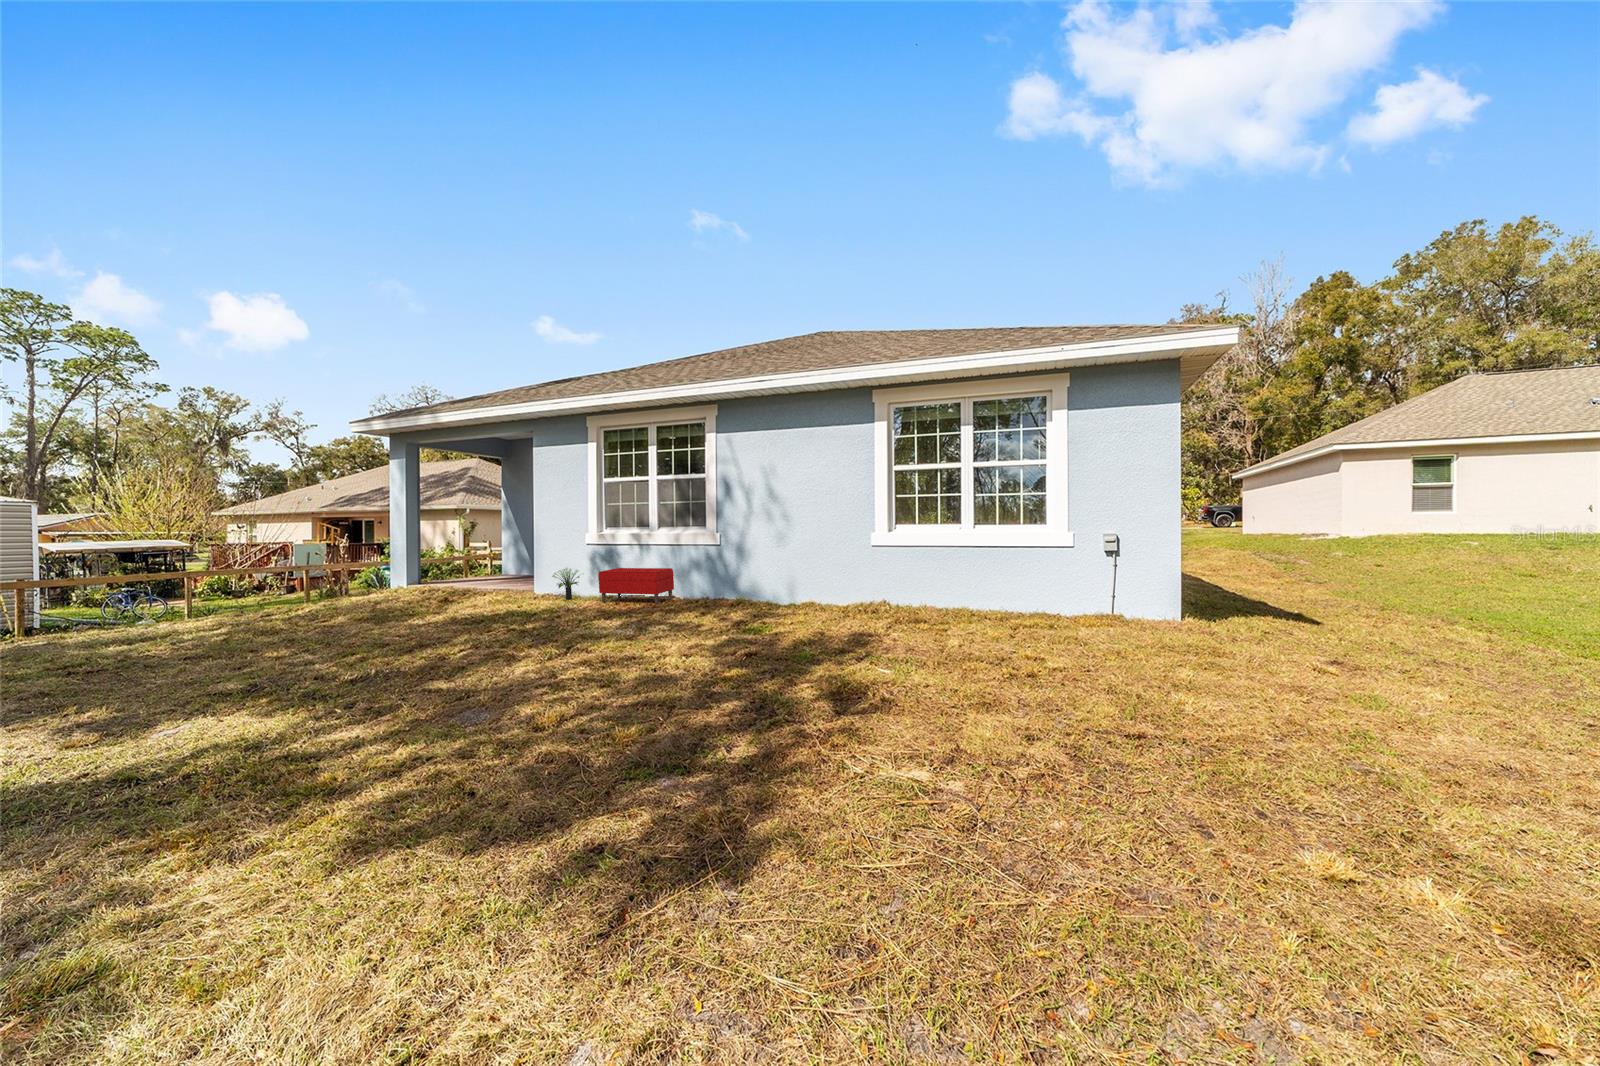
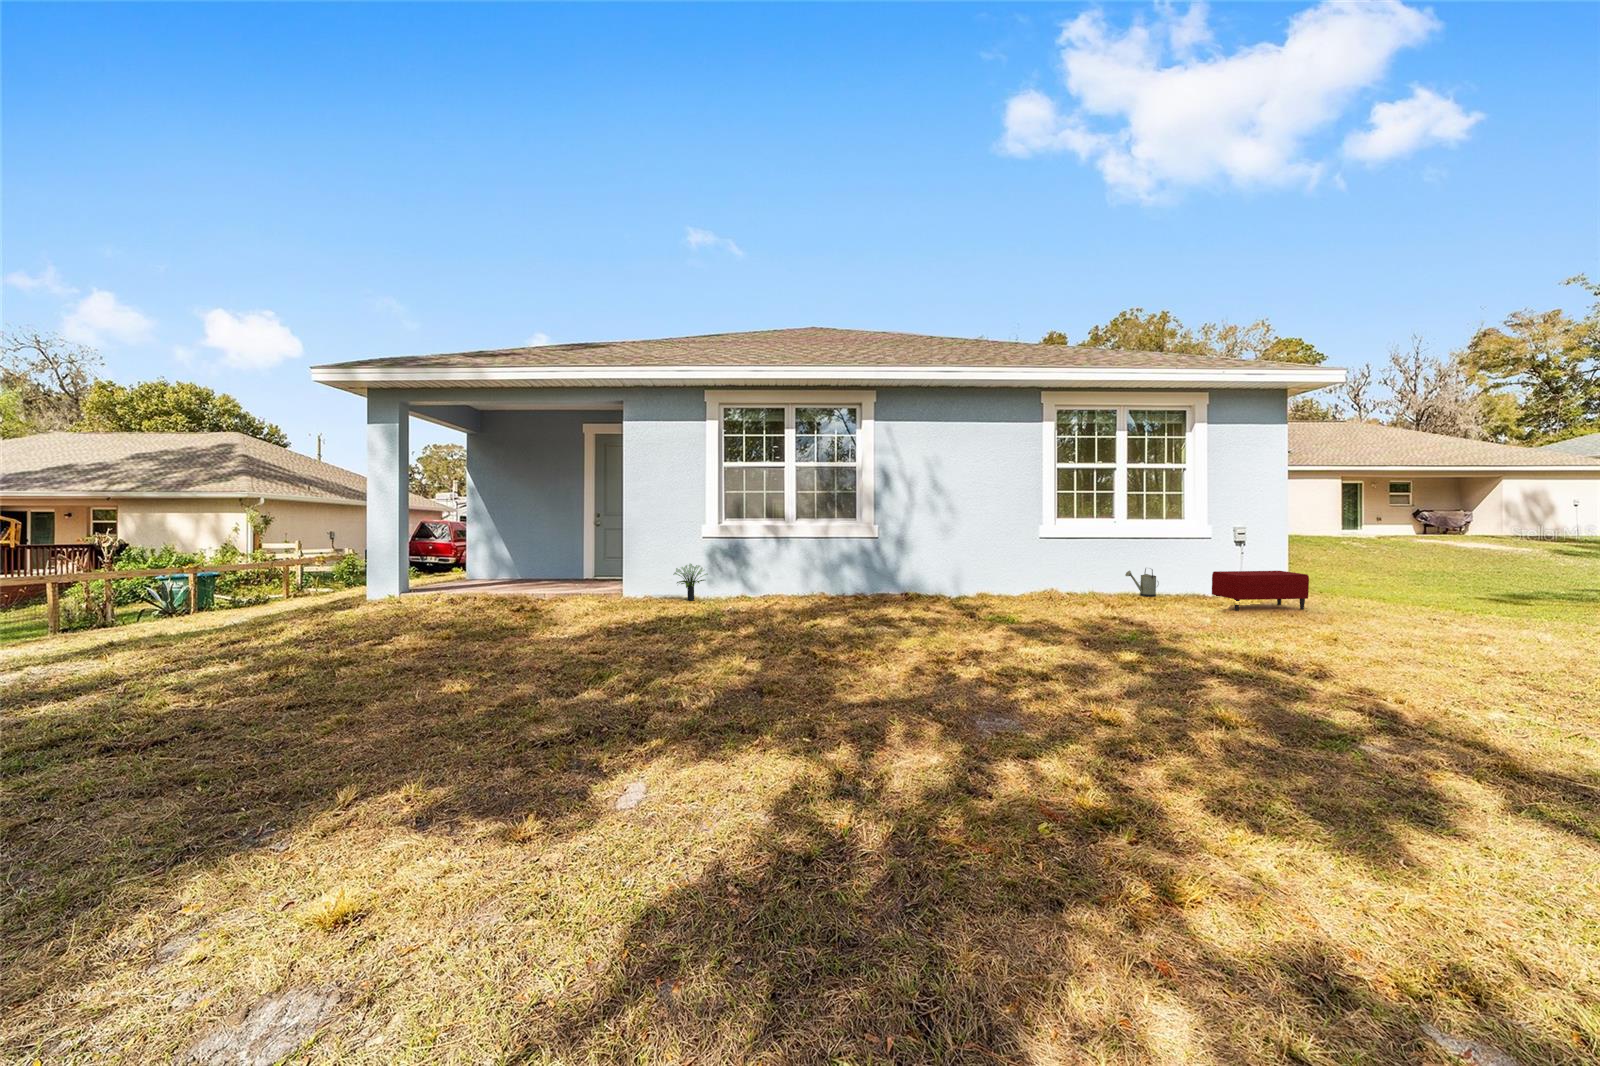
bench: present [598,568,674,604] -> present [1212,571,1309,611]
watering can: none [958,580,996,613] -> present [1125,569,1156,597]

